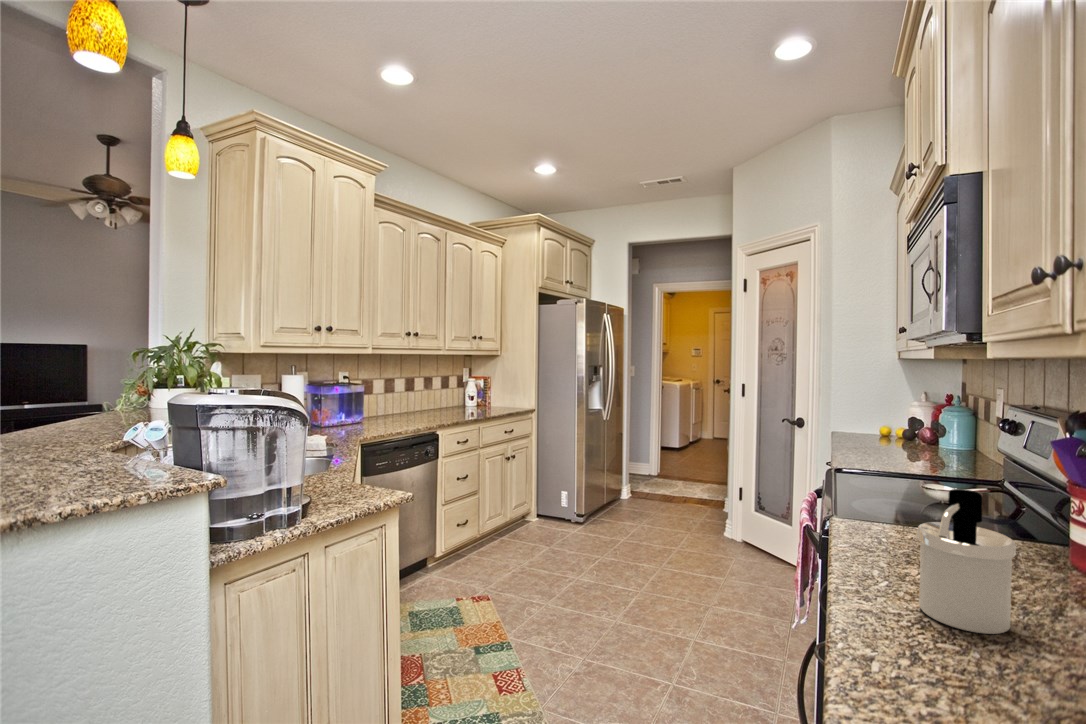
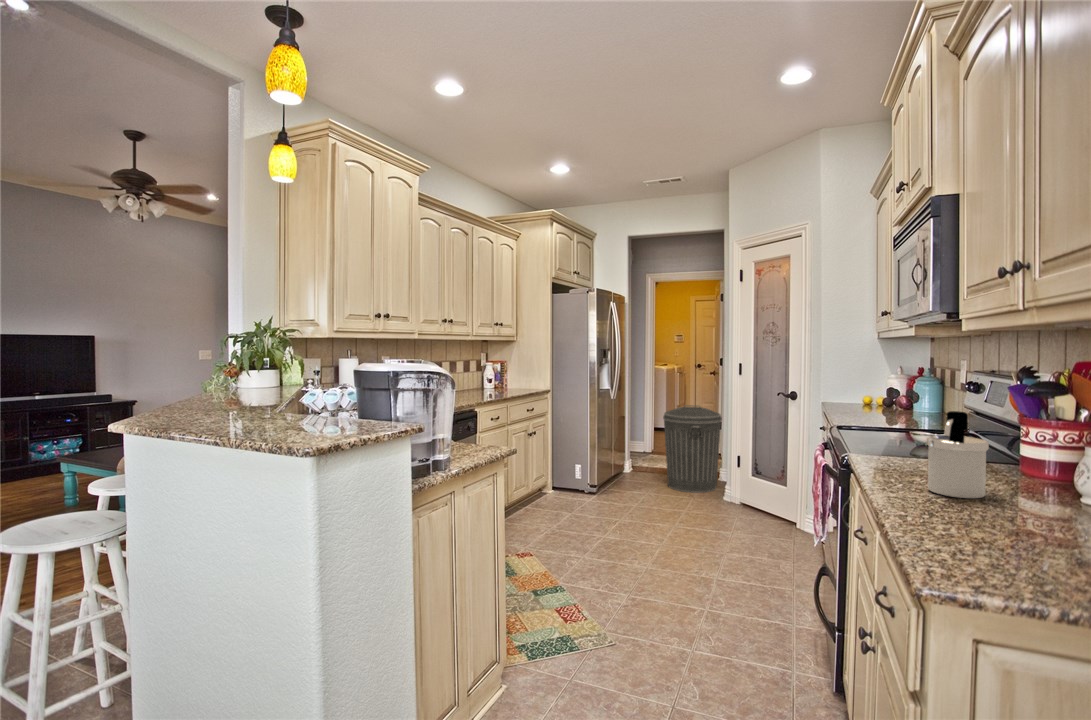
trash can: none [661,427,725,525] -> present [663,405,722,493]

